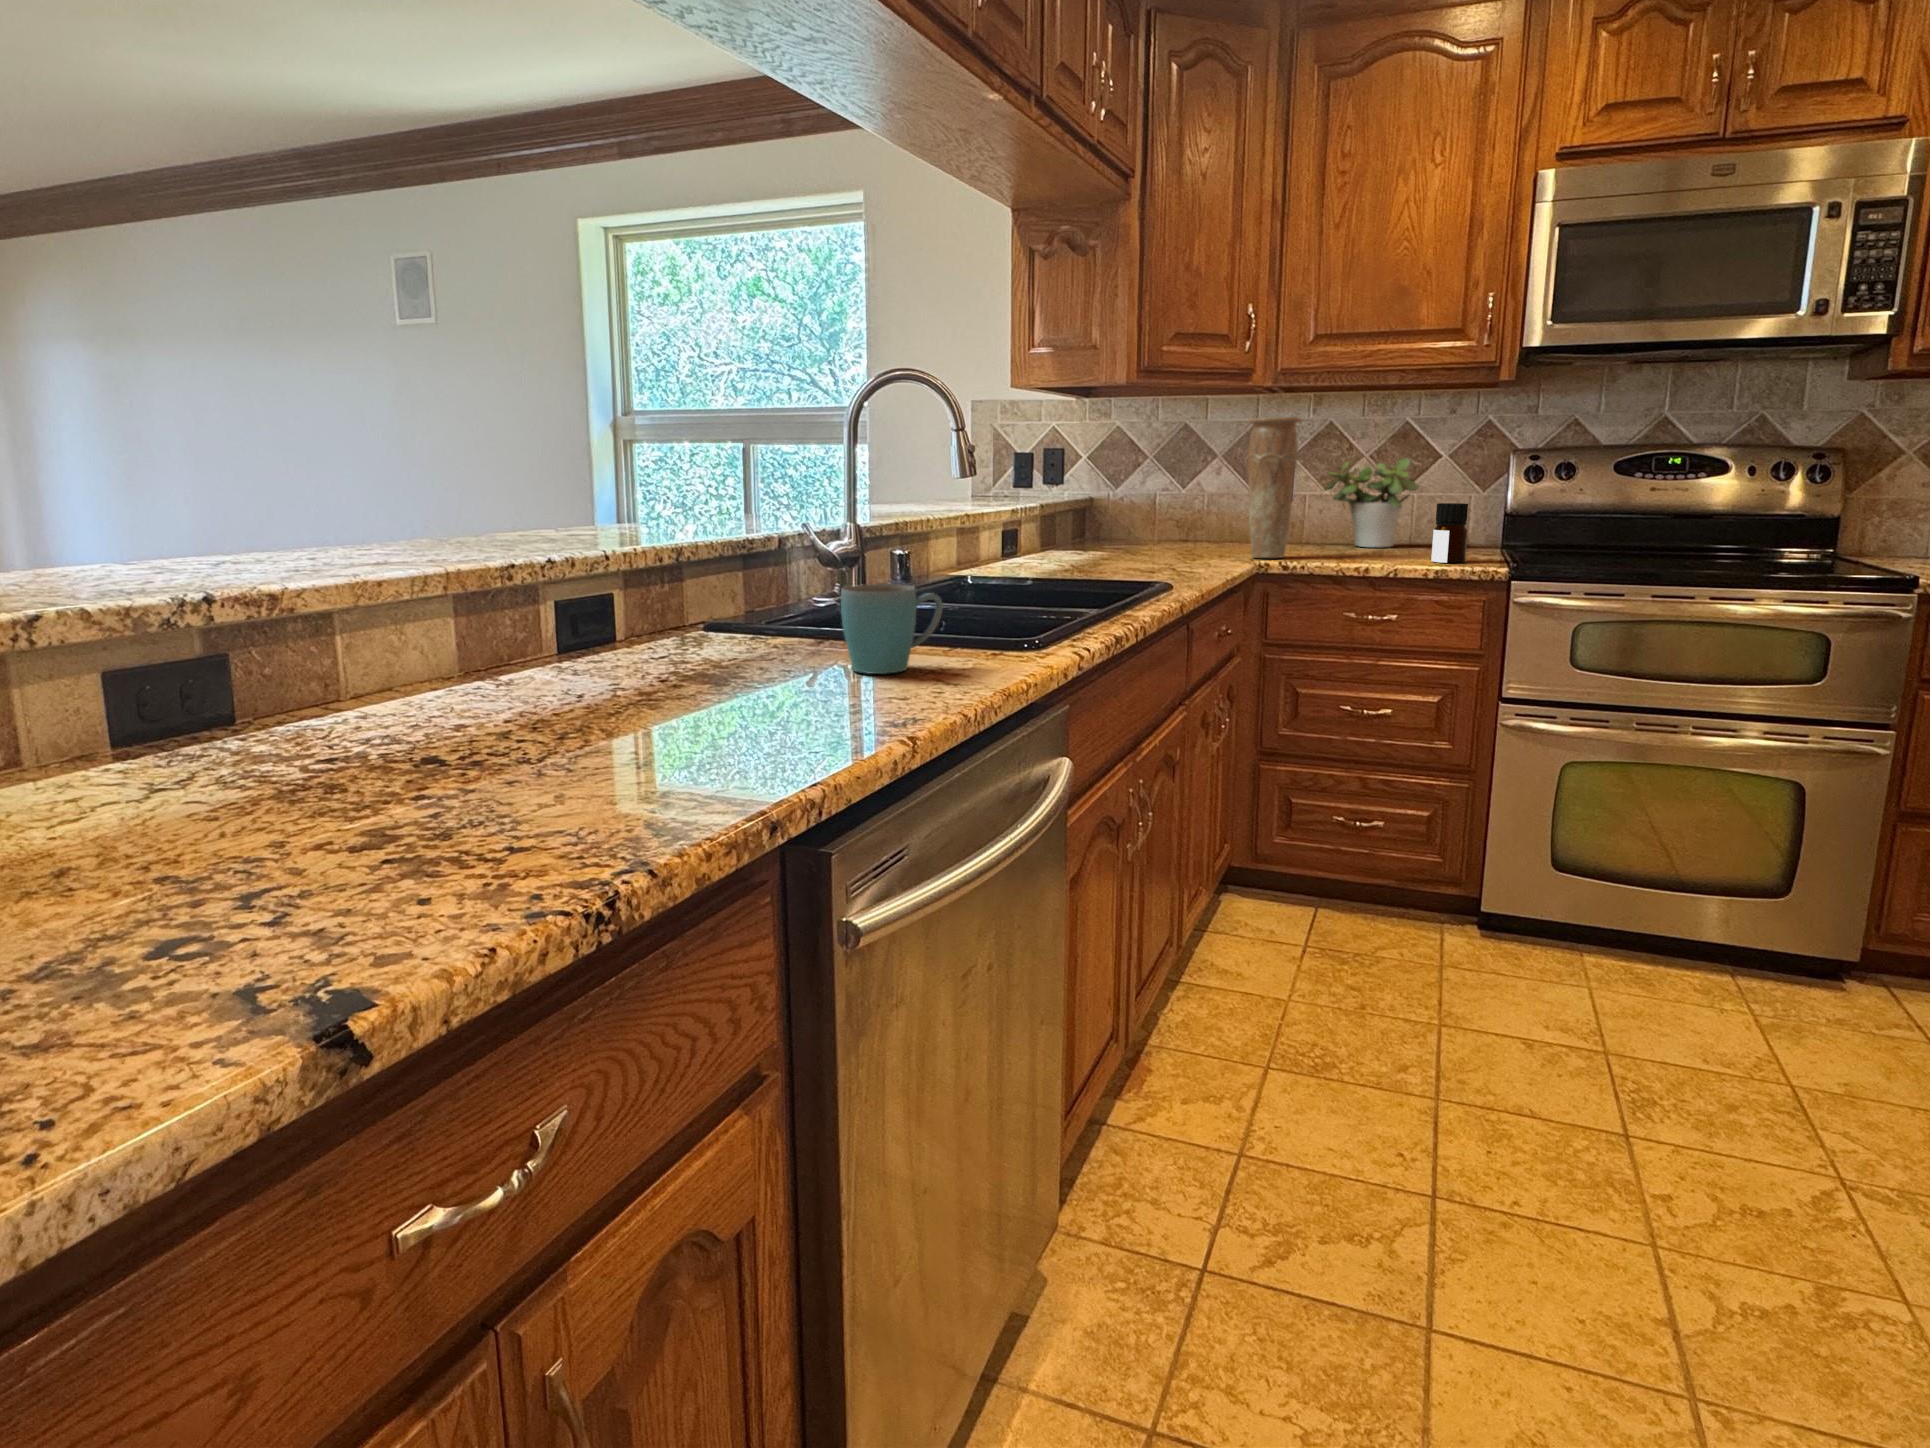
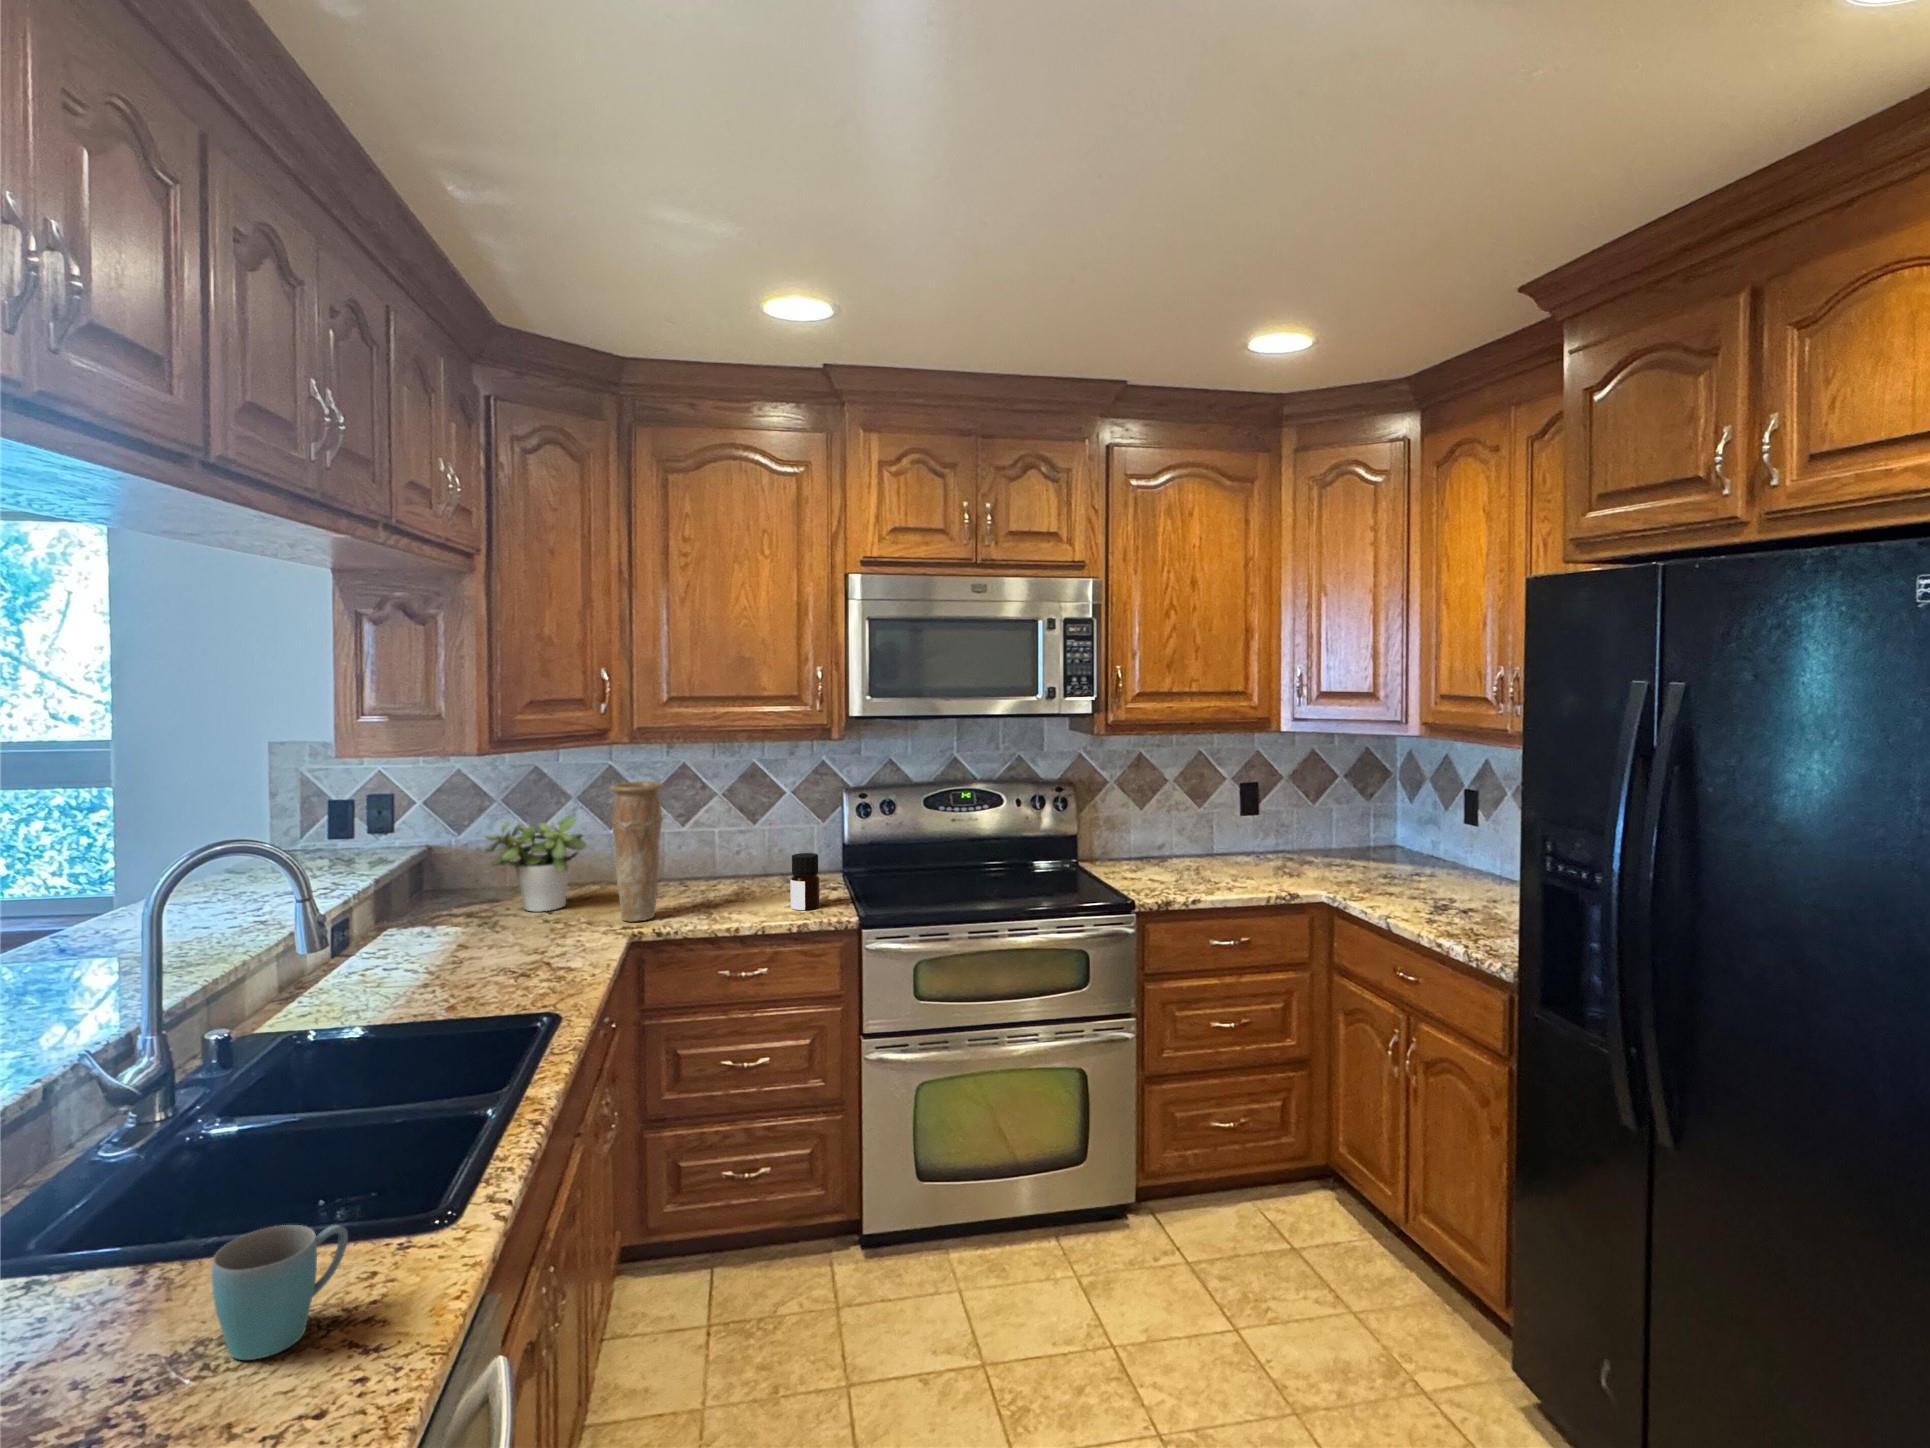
potted plant: present [1325,458,1419,547] -> present [486,815,586,912]

